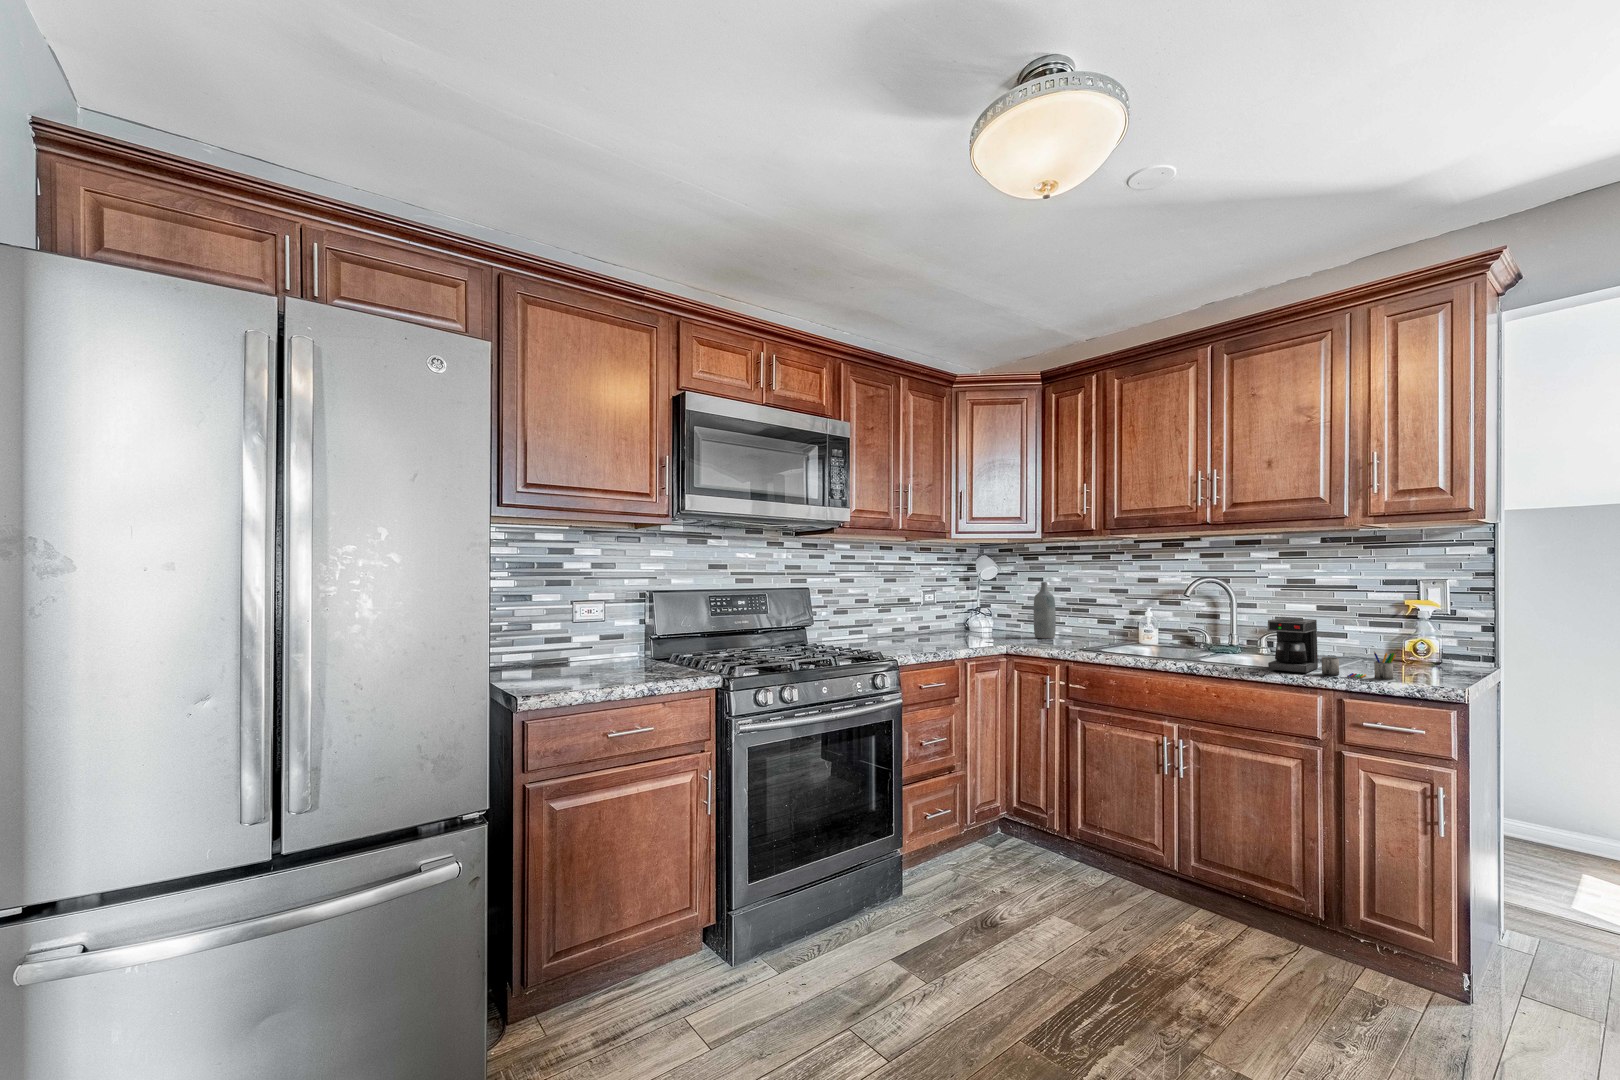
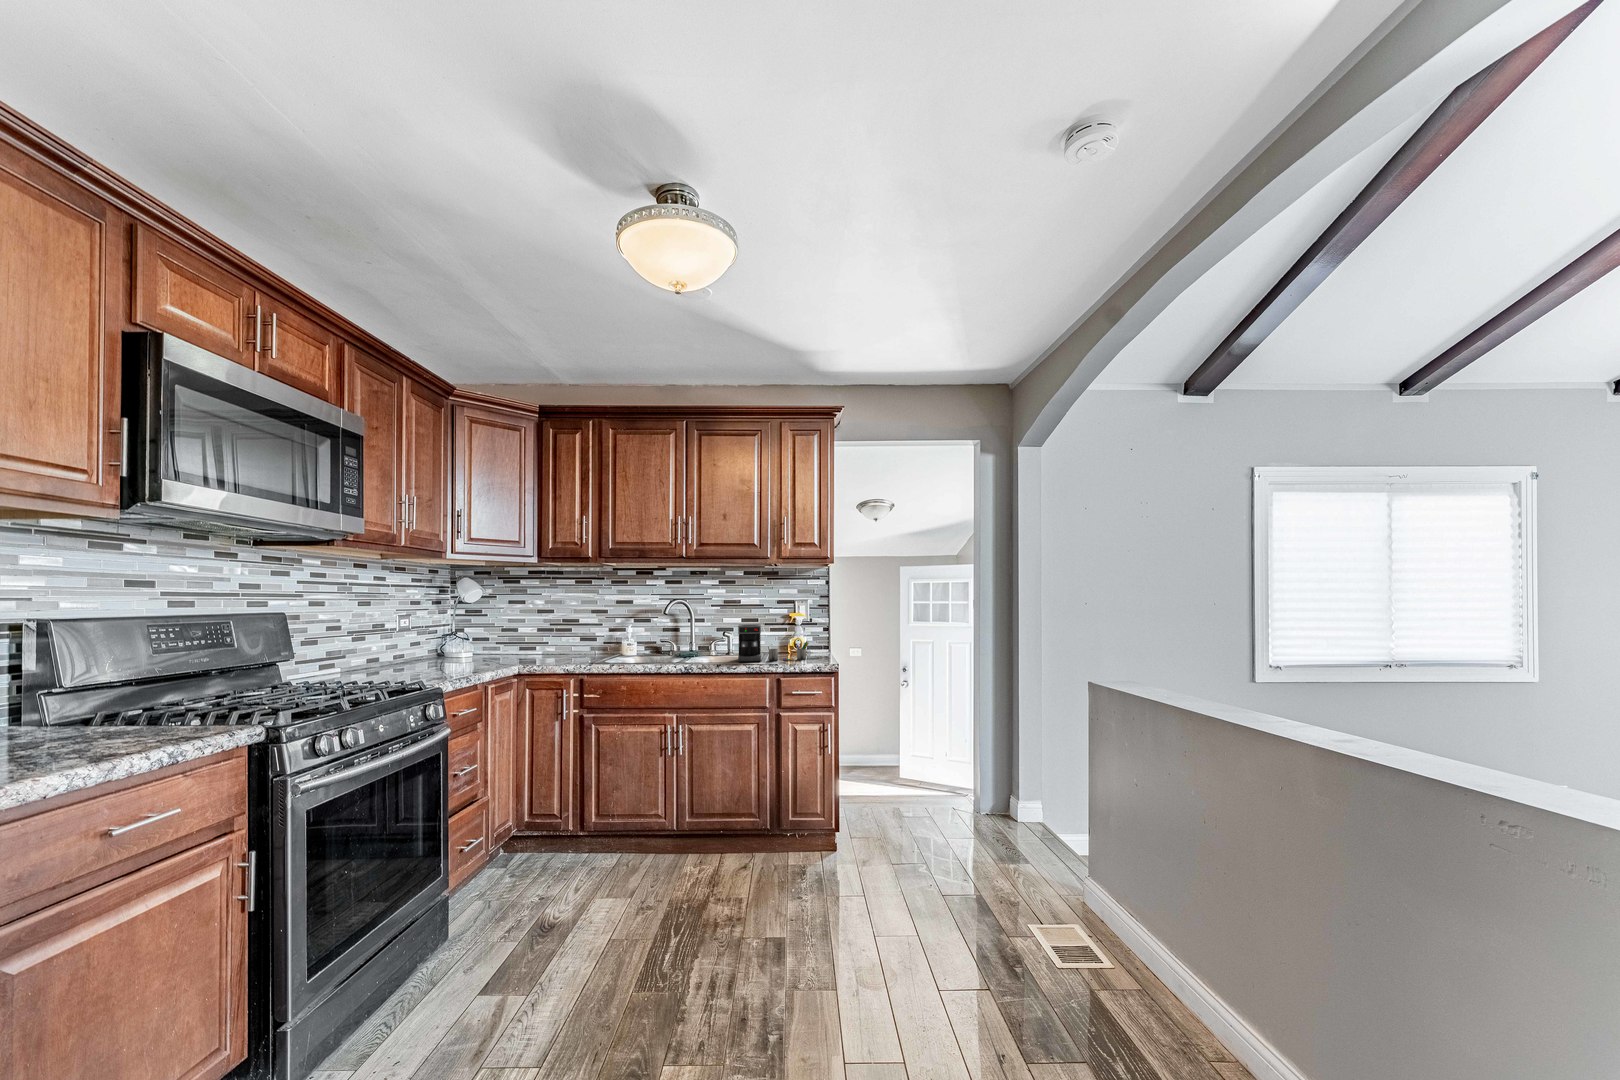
bottle: present [1034,582,1056,639] -> none [515,605,536,659]

